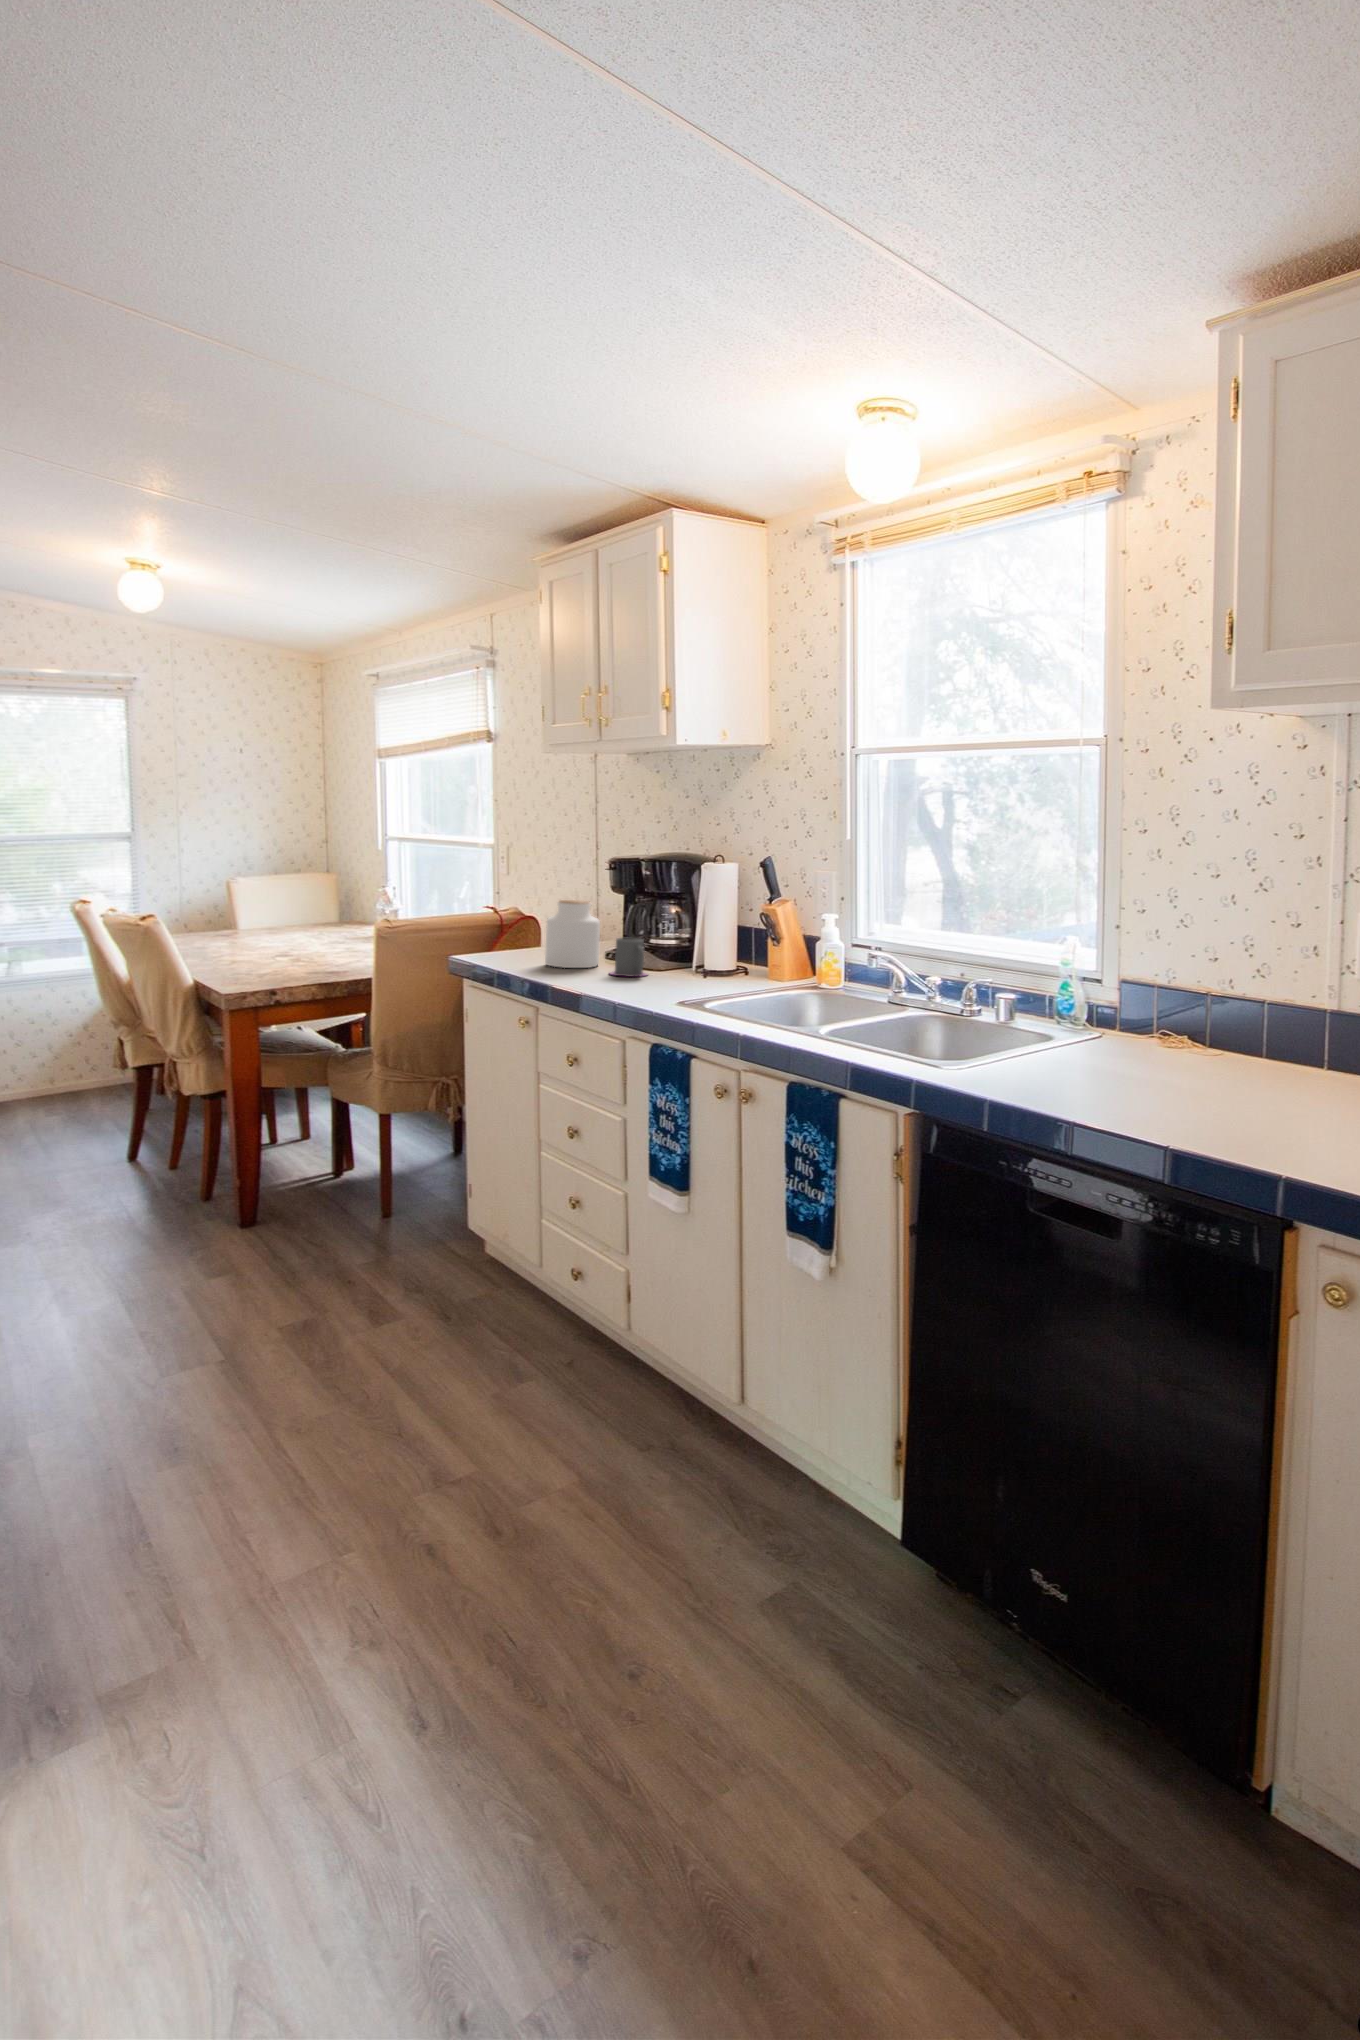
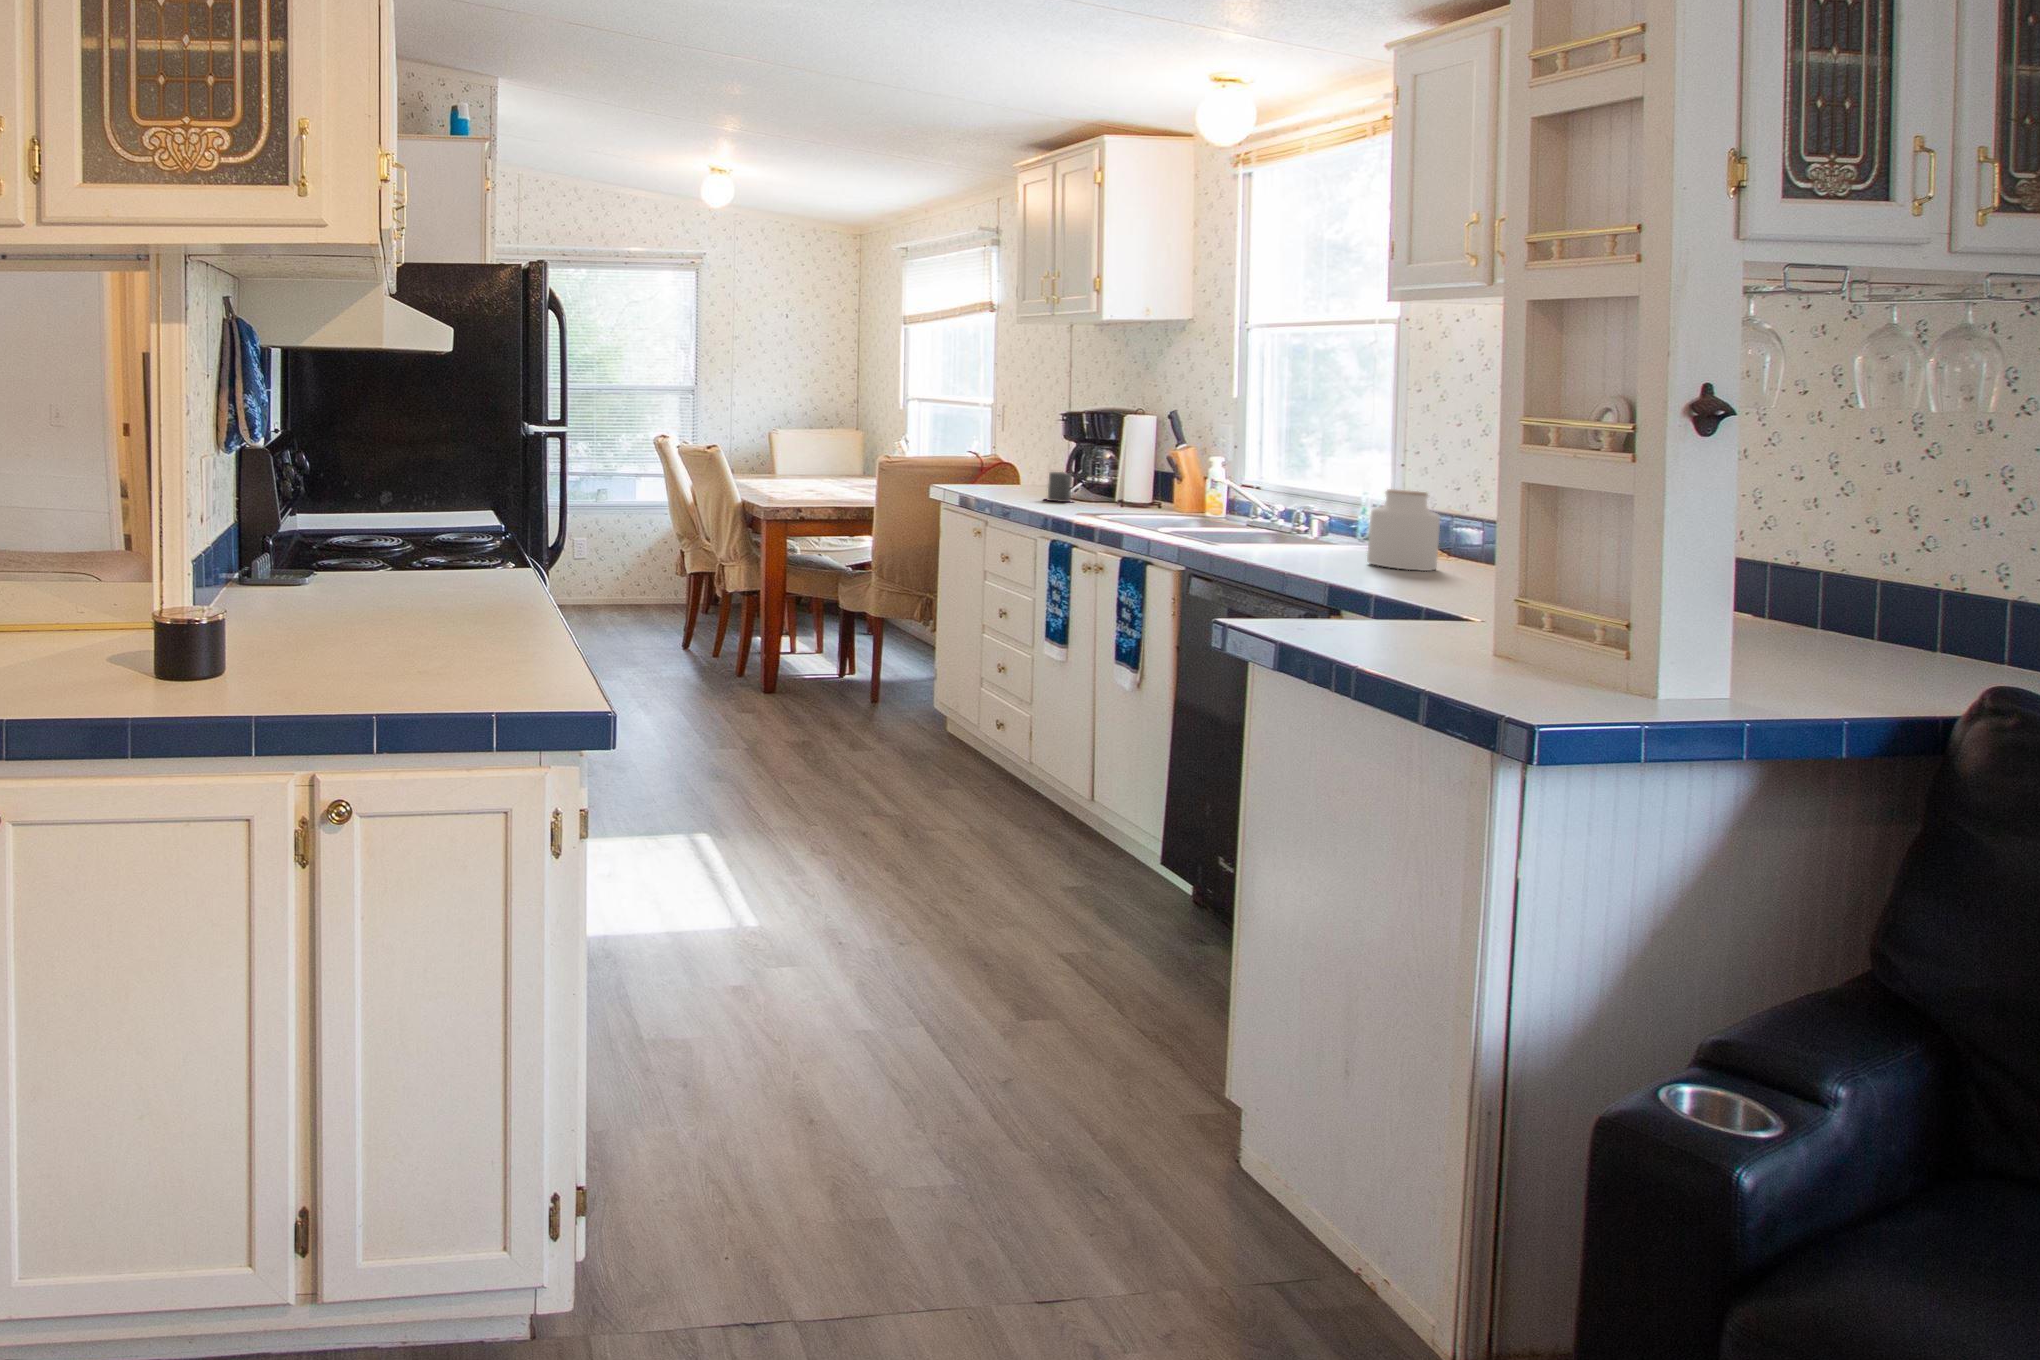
jar: present [545,900,600,968] -> present [1367,489,1440,571]

